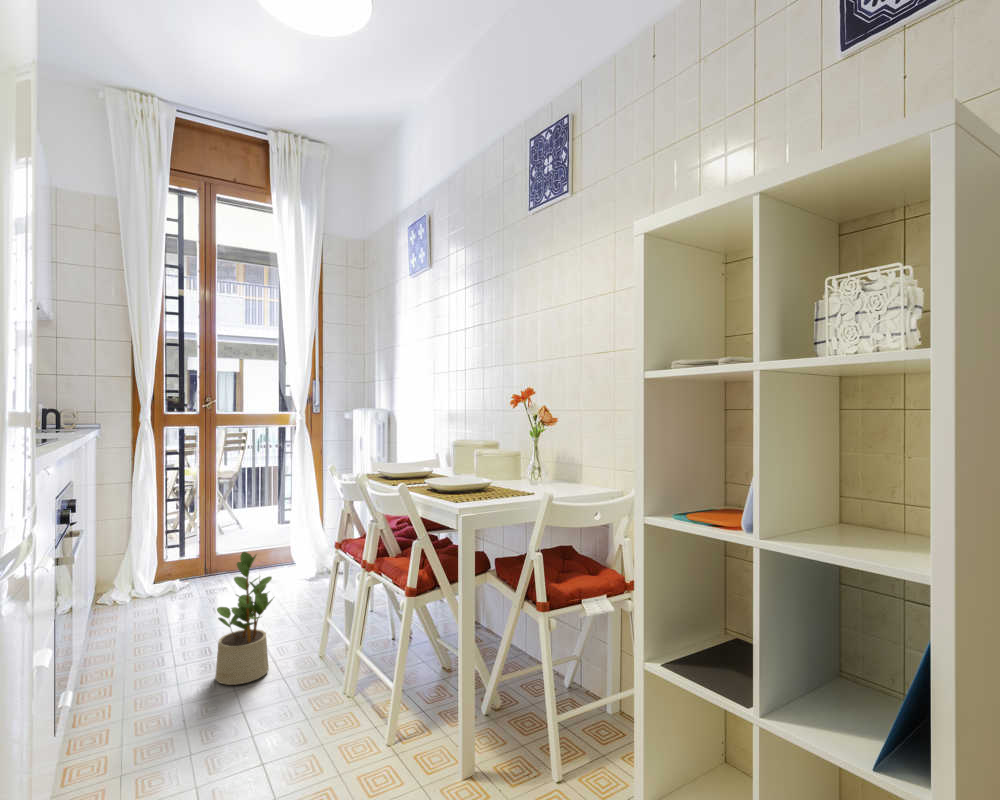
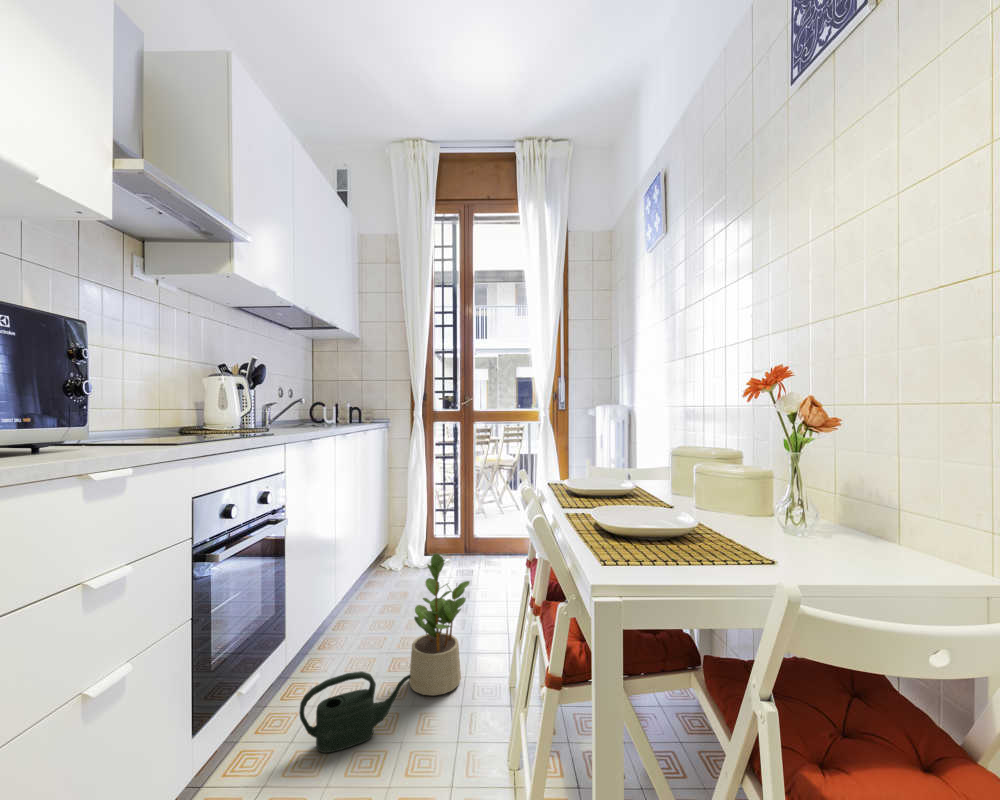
watering can: none [134,661,237,745] -> present [299,671,411,753]

